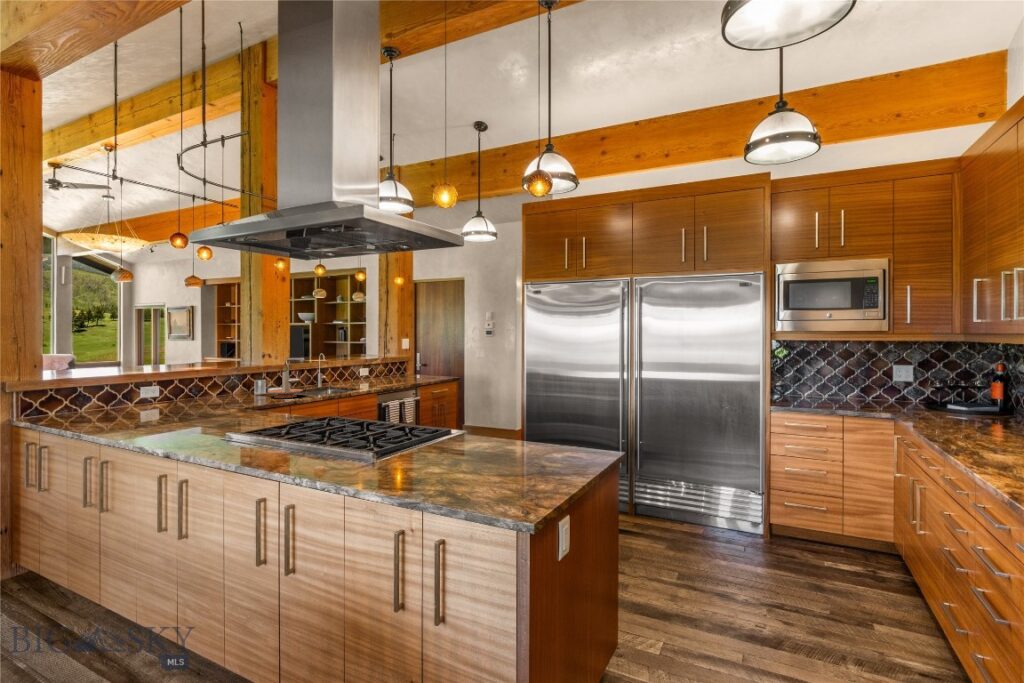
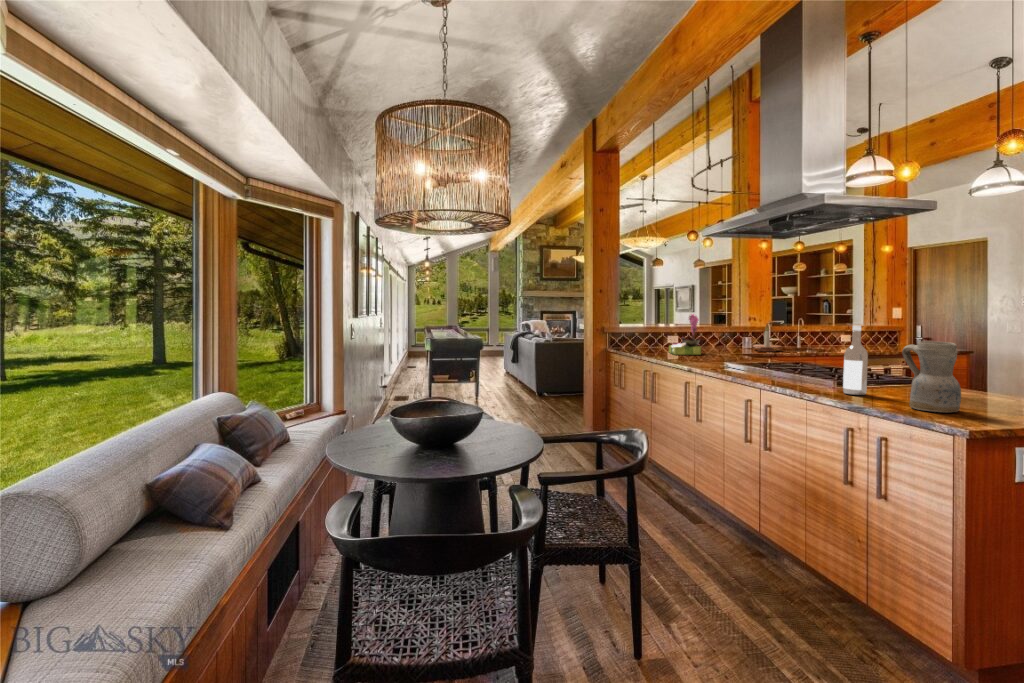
flower arrangement: none [137,351,194,418] -> present [669,314,701,355]
wine bottle: none [387,385,412,477] -> present [843,326,868,395]
ceramic pitcher: none [452,407,506,495] -> present [902,341,961,412]

